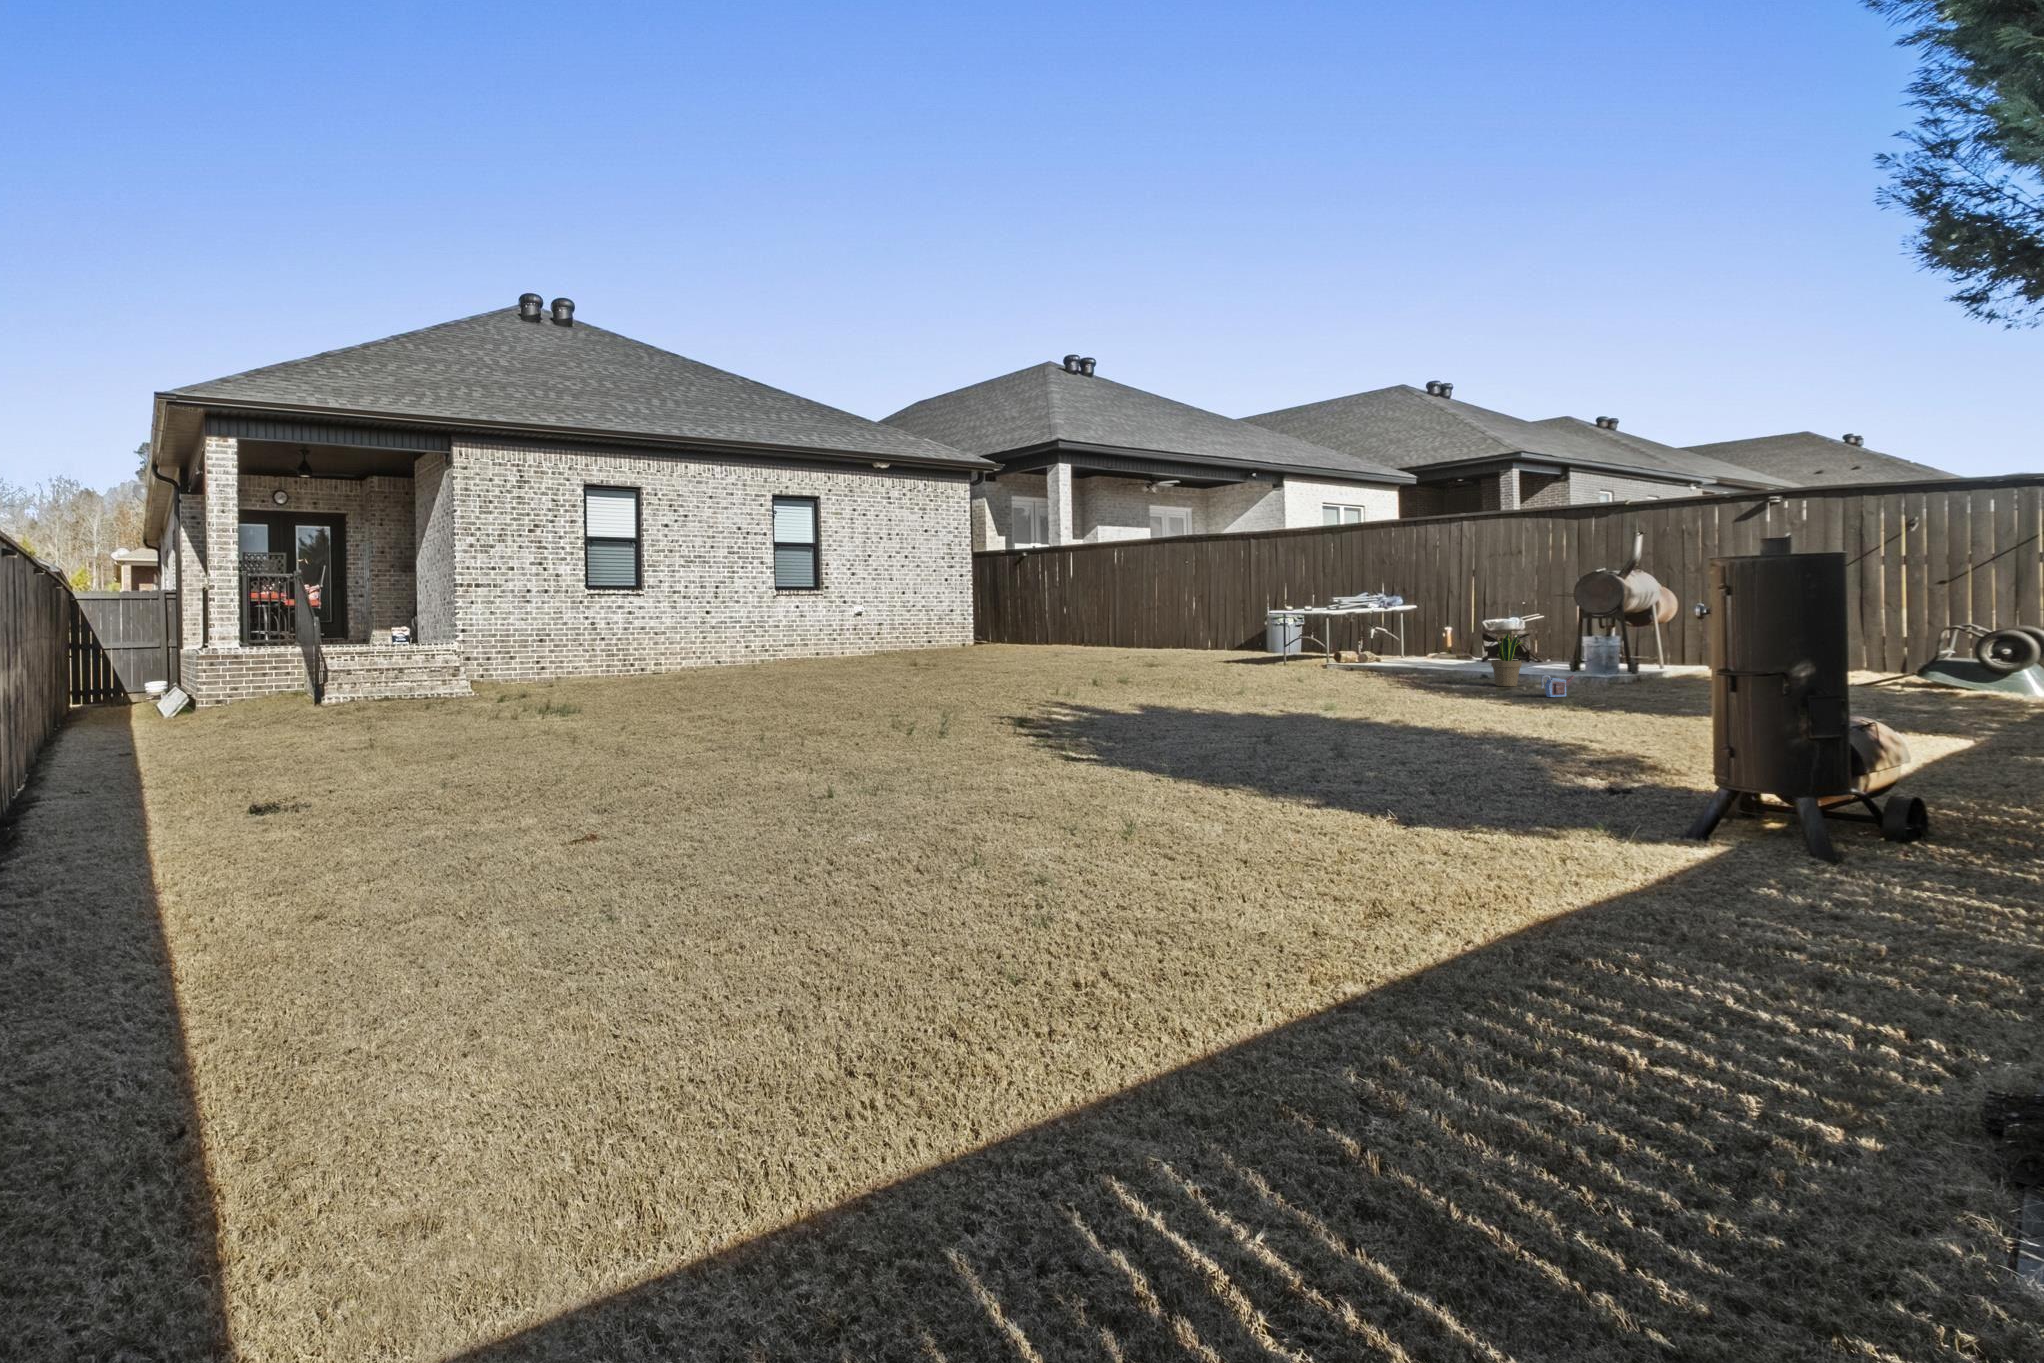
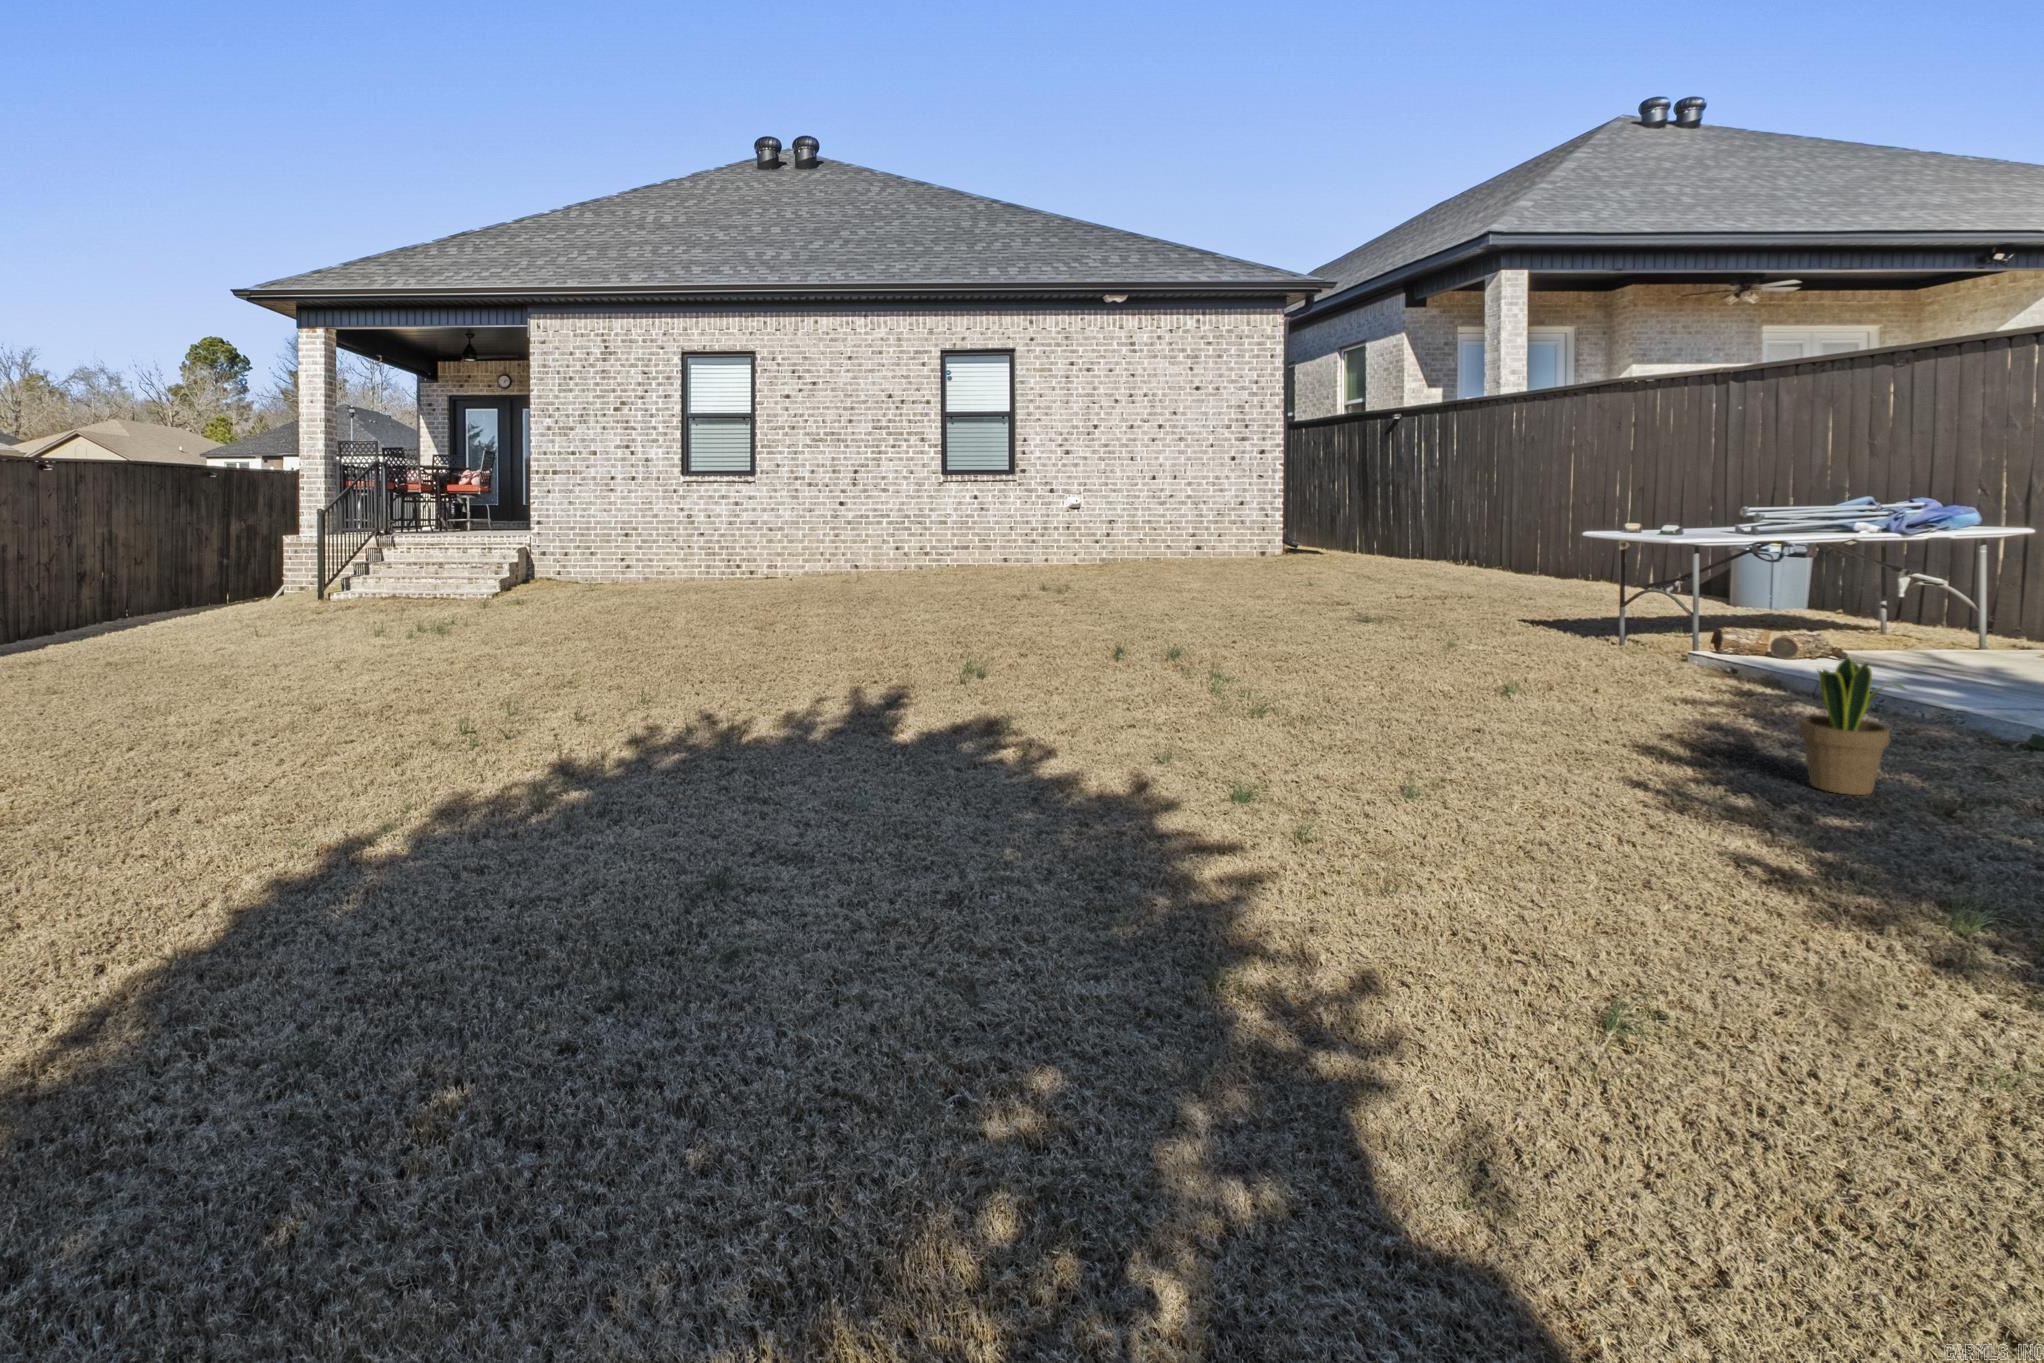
watering can: present [1540,675,1574,697] -> none [1795,798,1942,868]

